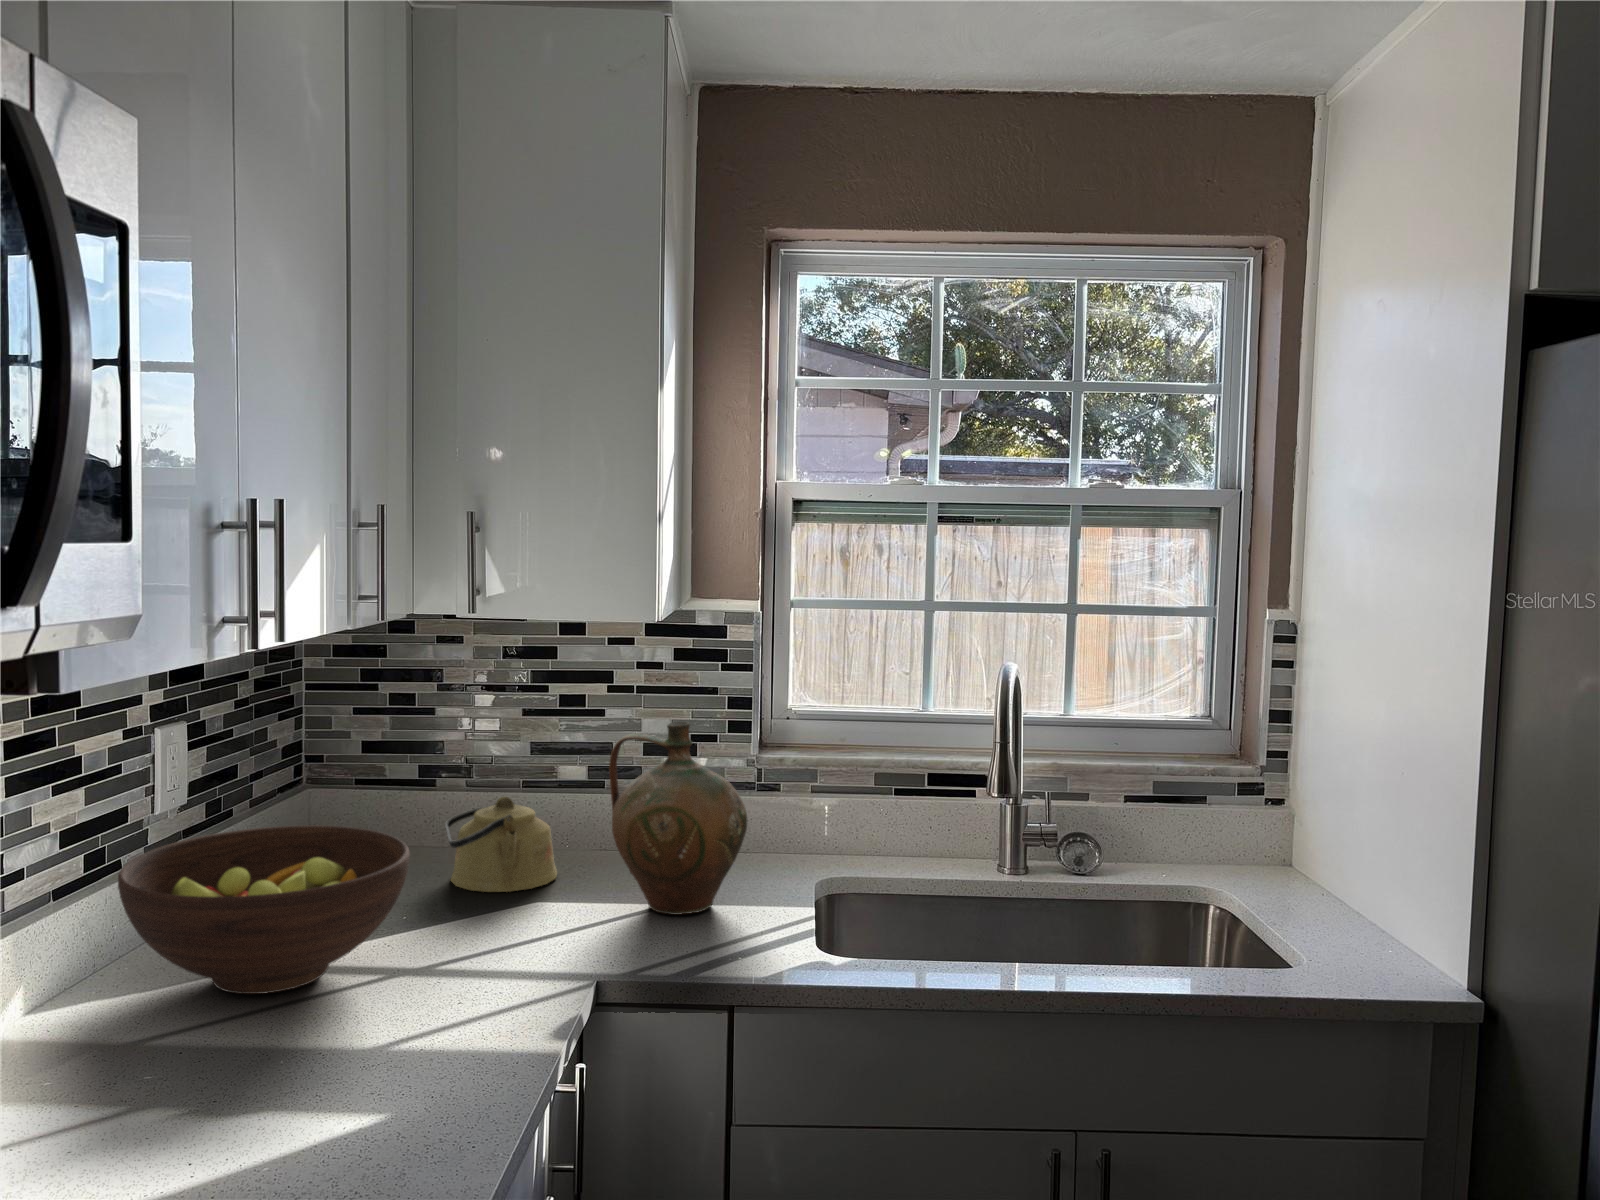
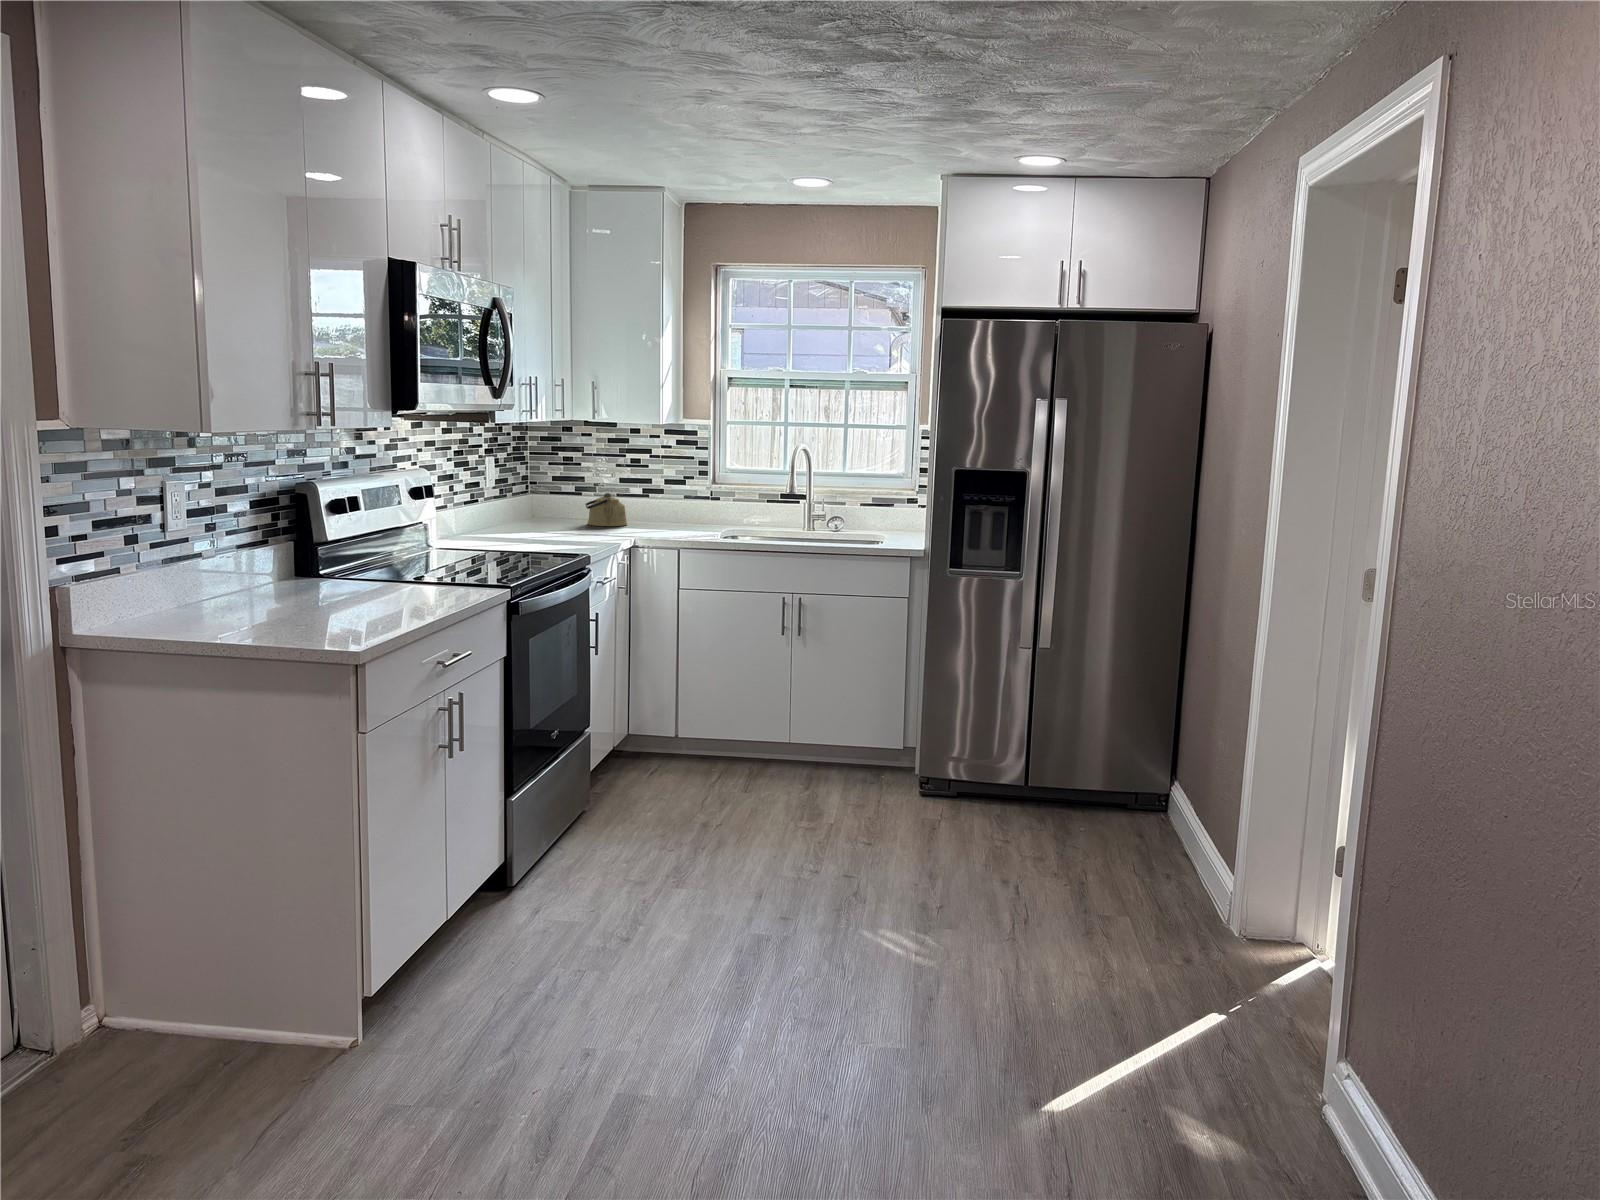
ceramic jug: present [609,722,747,915] -> none [644,462,695,531]
fruit bowl: present [118,825,410,994] -> none [487,491,574,535]

